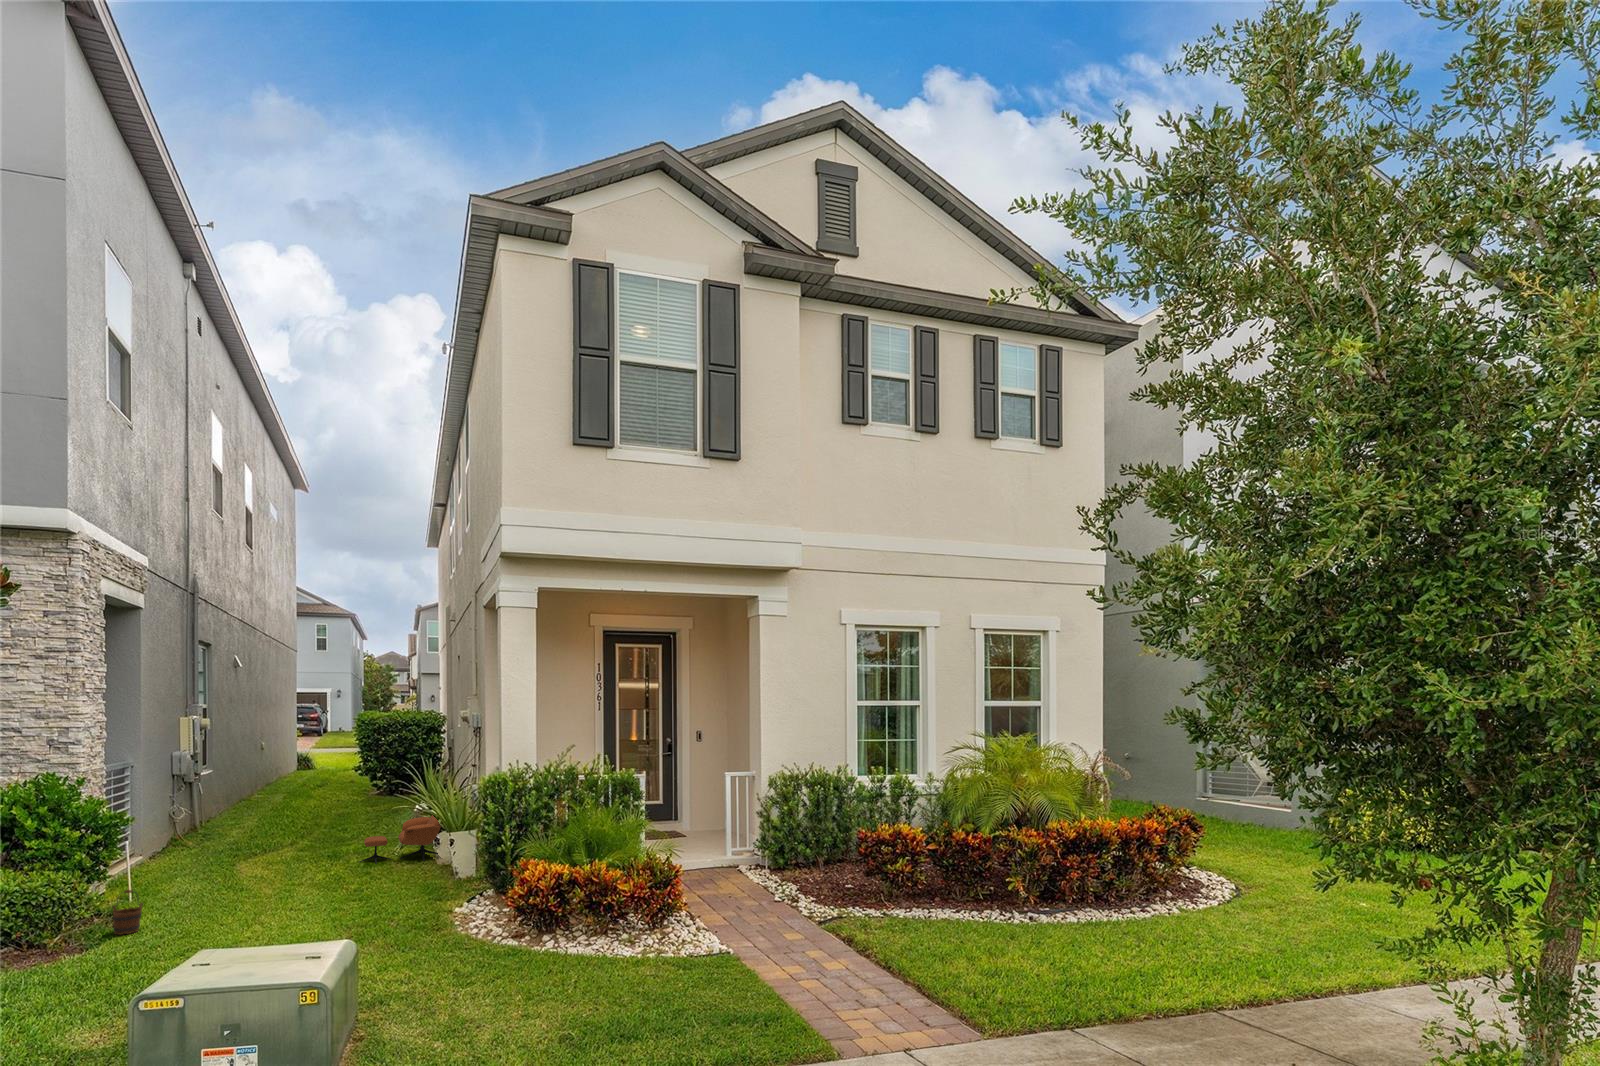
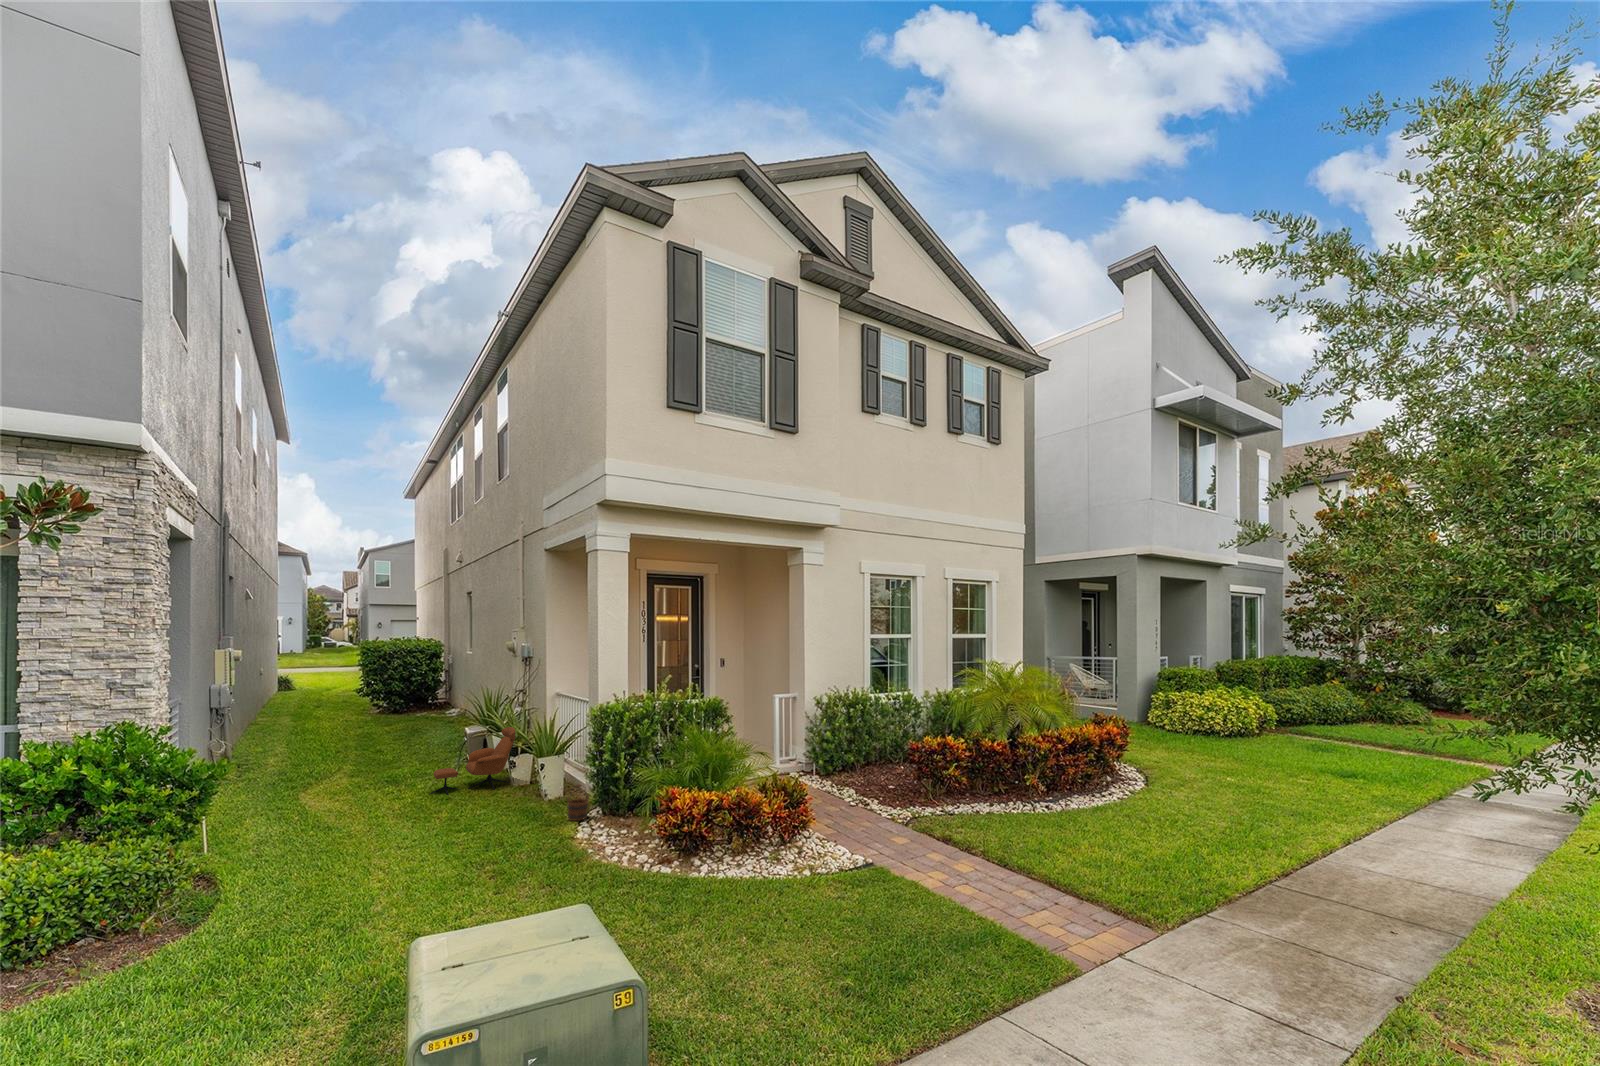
wooden bucket: present [112,890,143,935] -> present [567,784,589,821]

